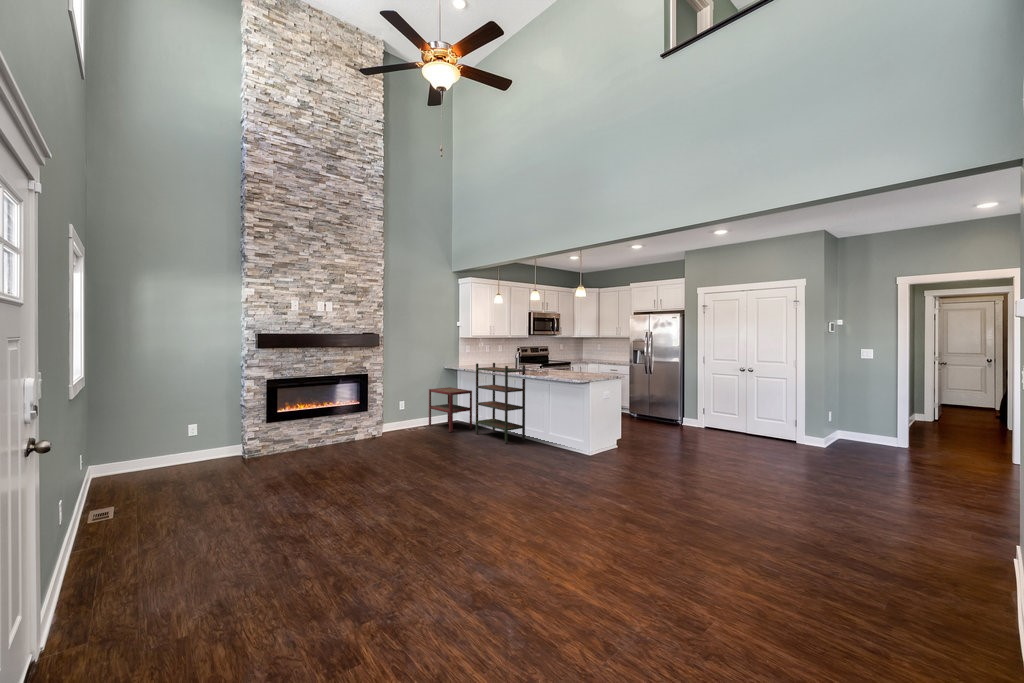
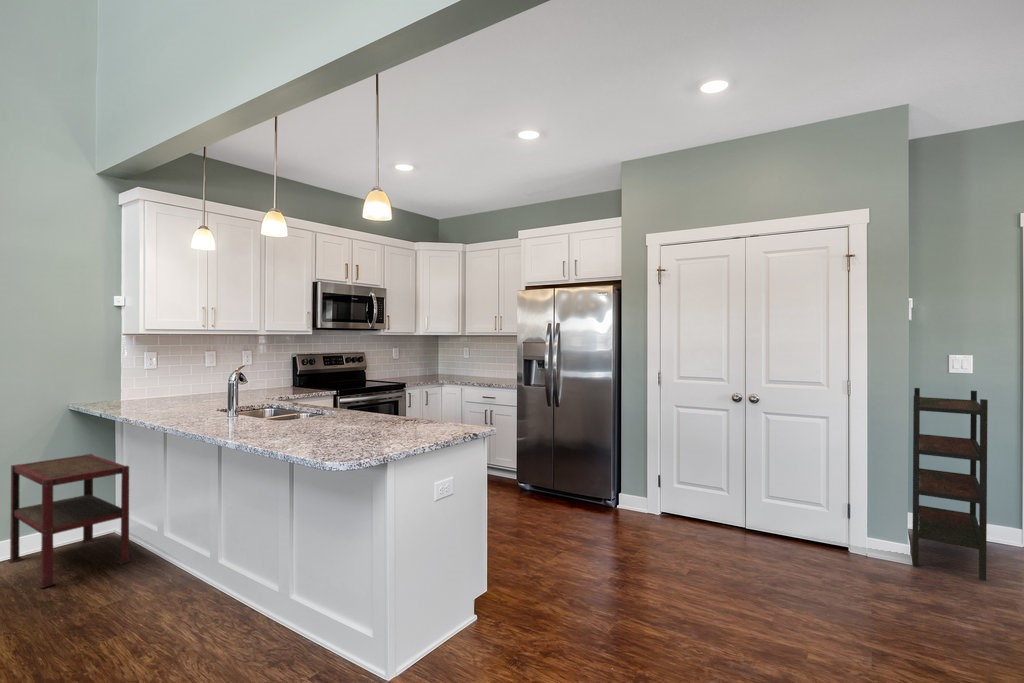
bookshelf: present [476,363,525,444] -> present [912,388,988,581]

